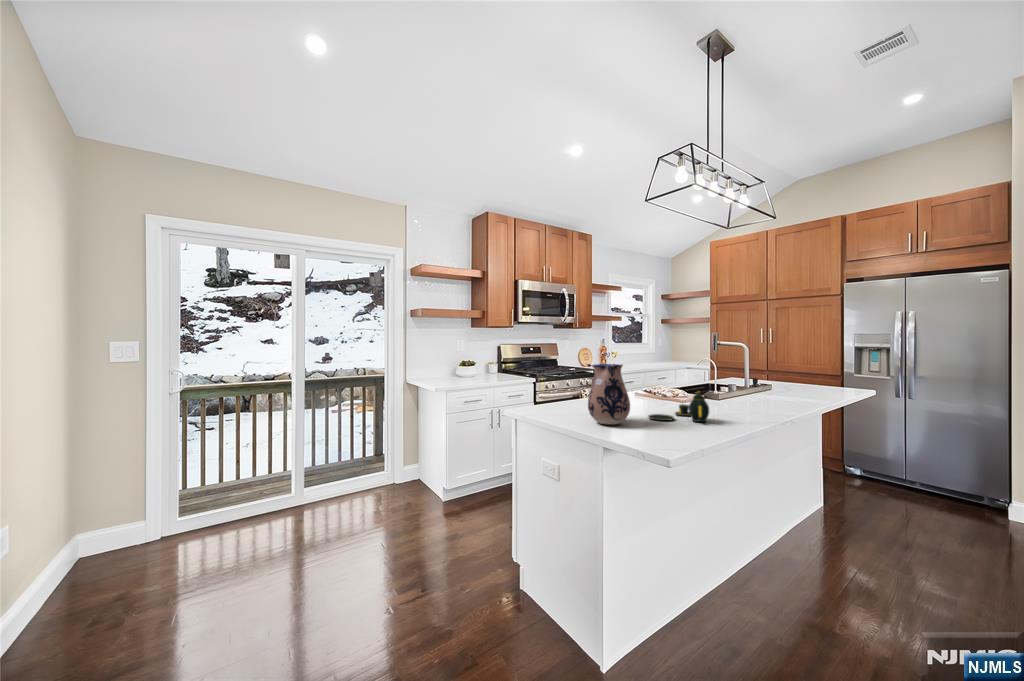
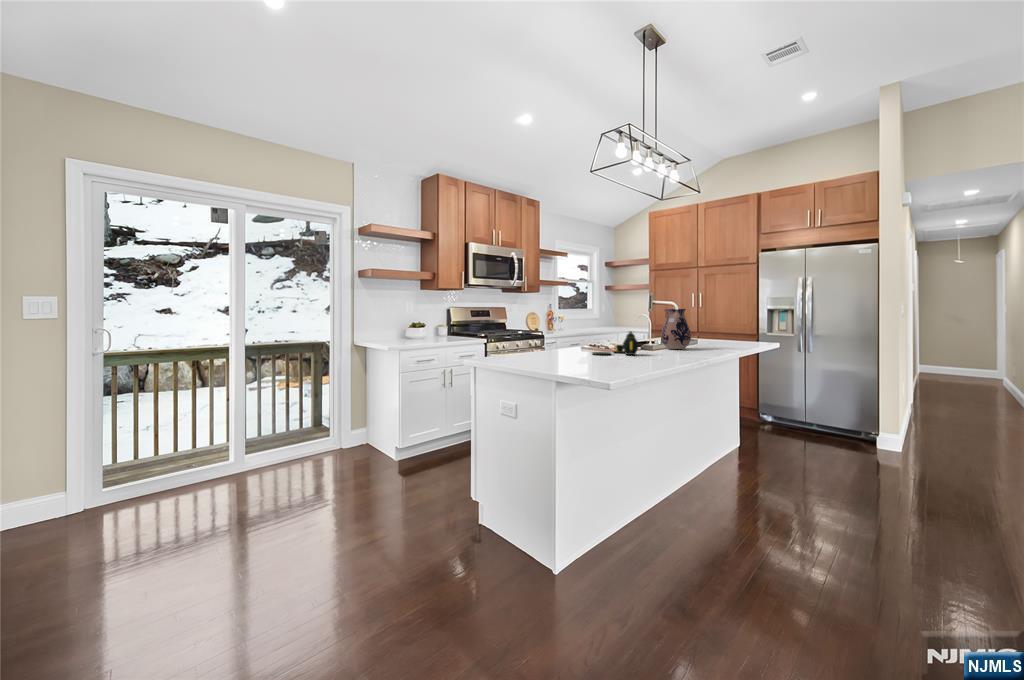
ceramic pitcher: present [588,364,630,425] -> present [661,309,691,349]

